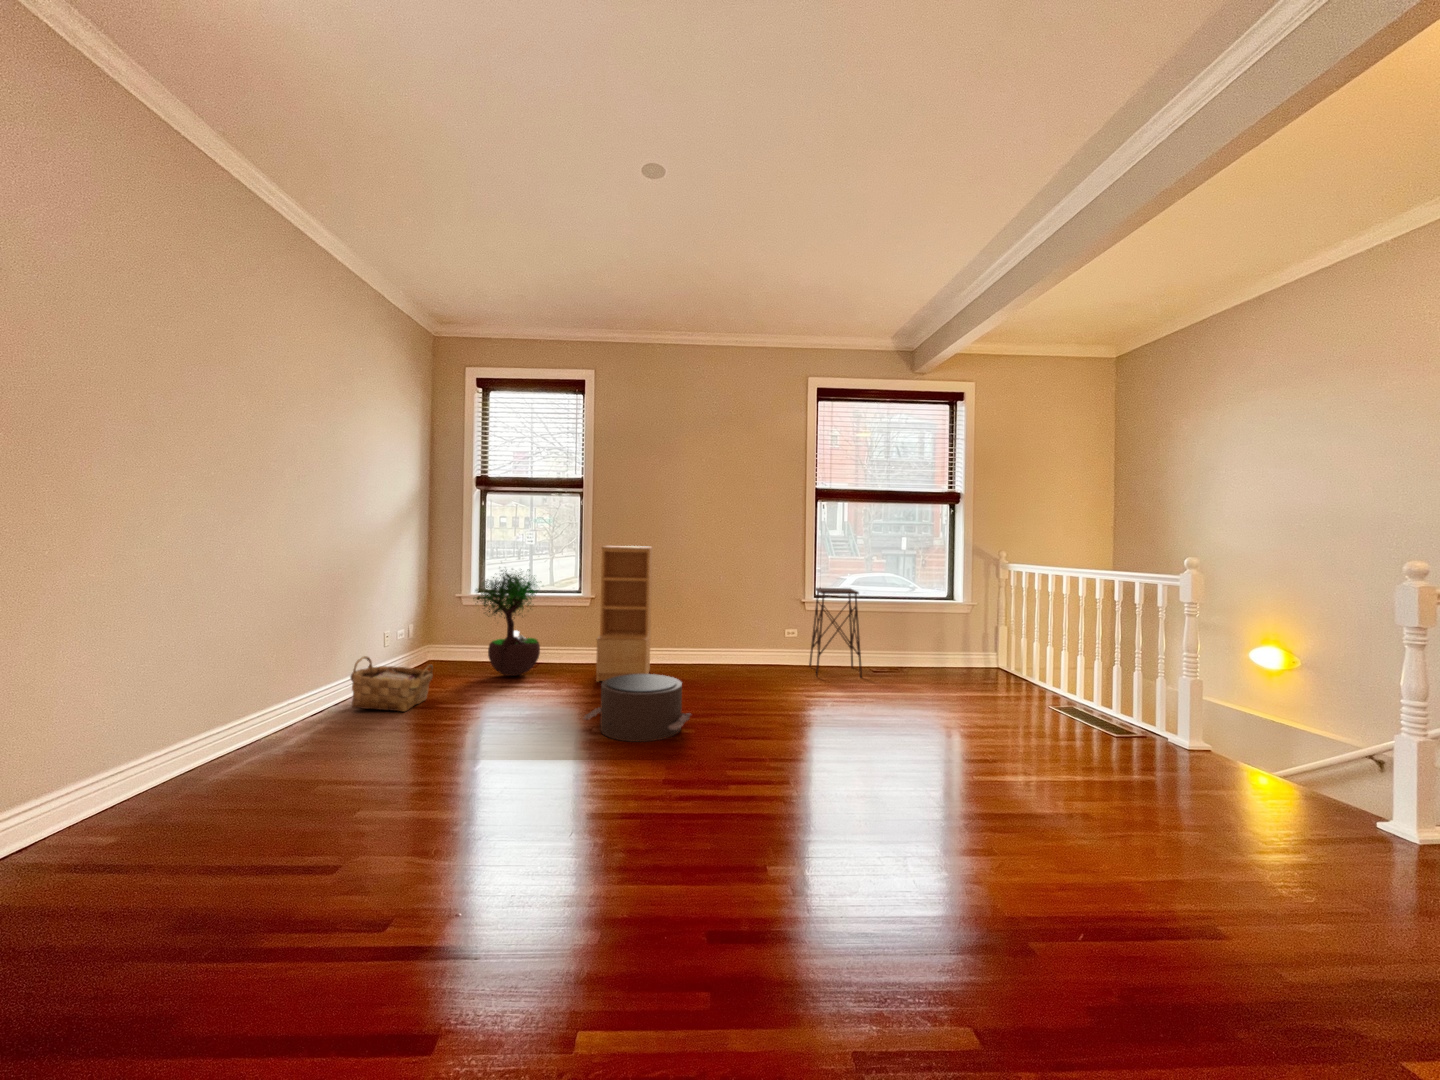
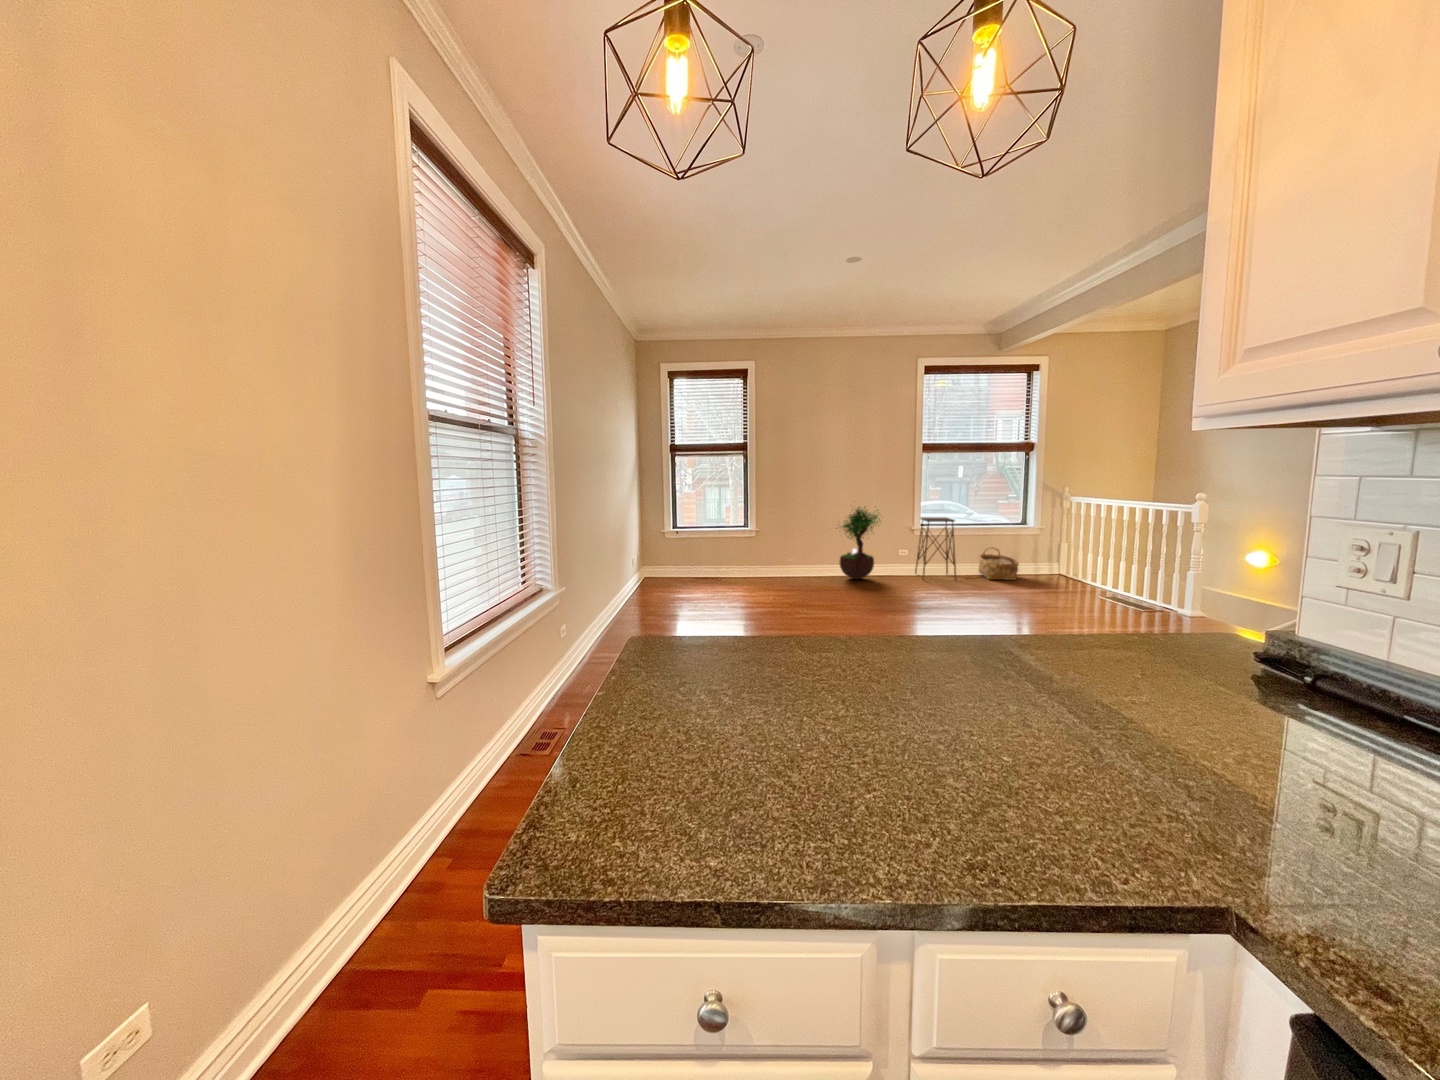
bookshelf: present [596,546,652,681] -> none [770,491,804,584]
potted tree: present [473,570,540,676] -> present [839,507,881,579]
woven basket: present [350,656,433,712] -> present [978,548,1019,580]
pouf: present [583,674,691,742] -> none [784,576,852,616]

